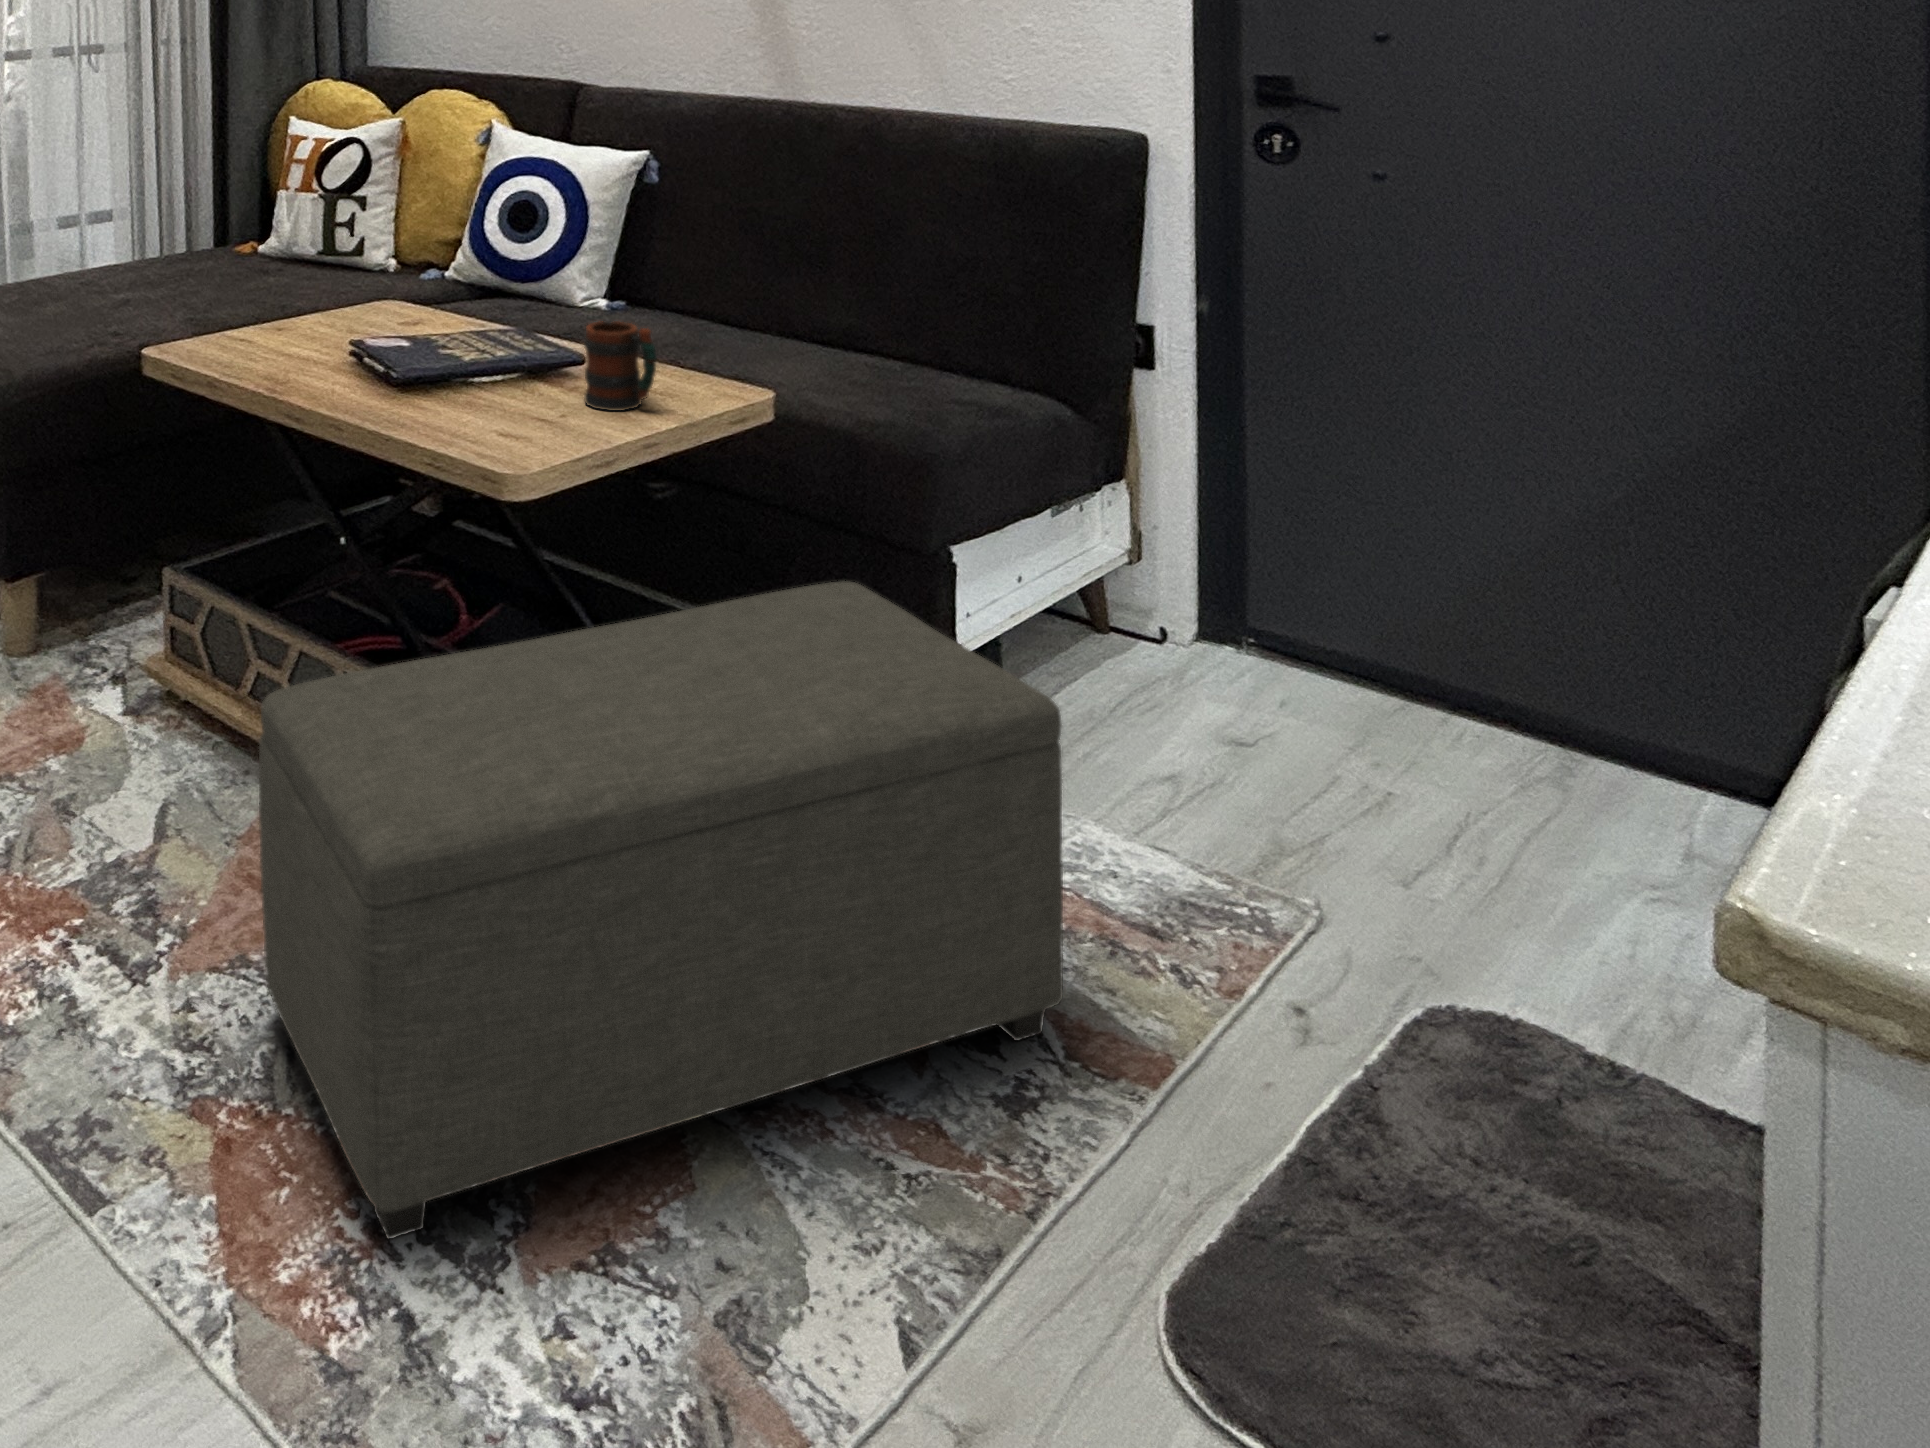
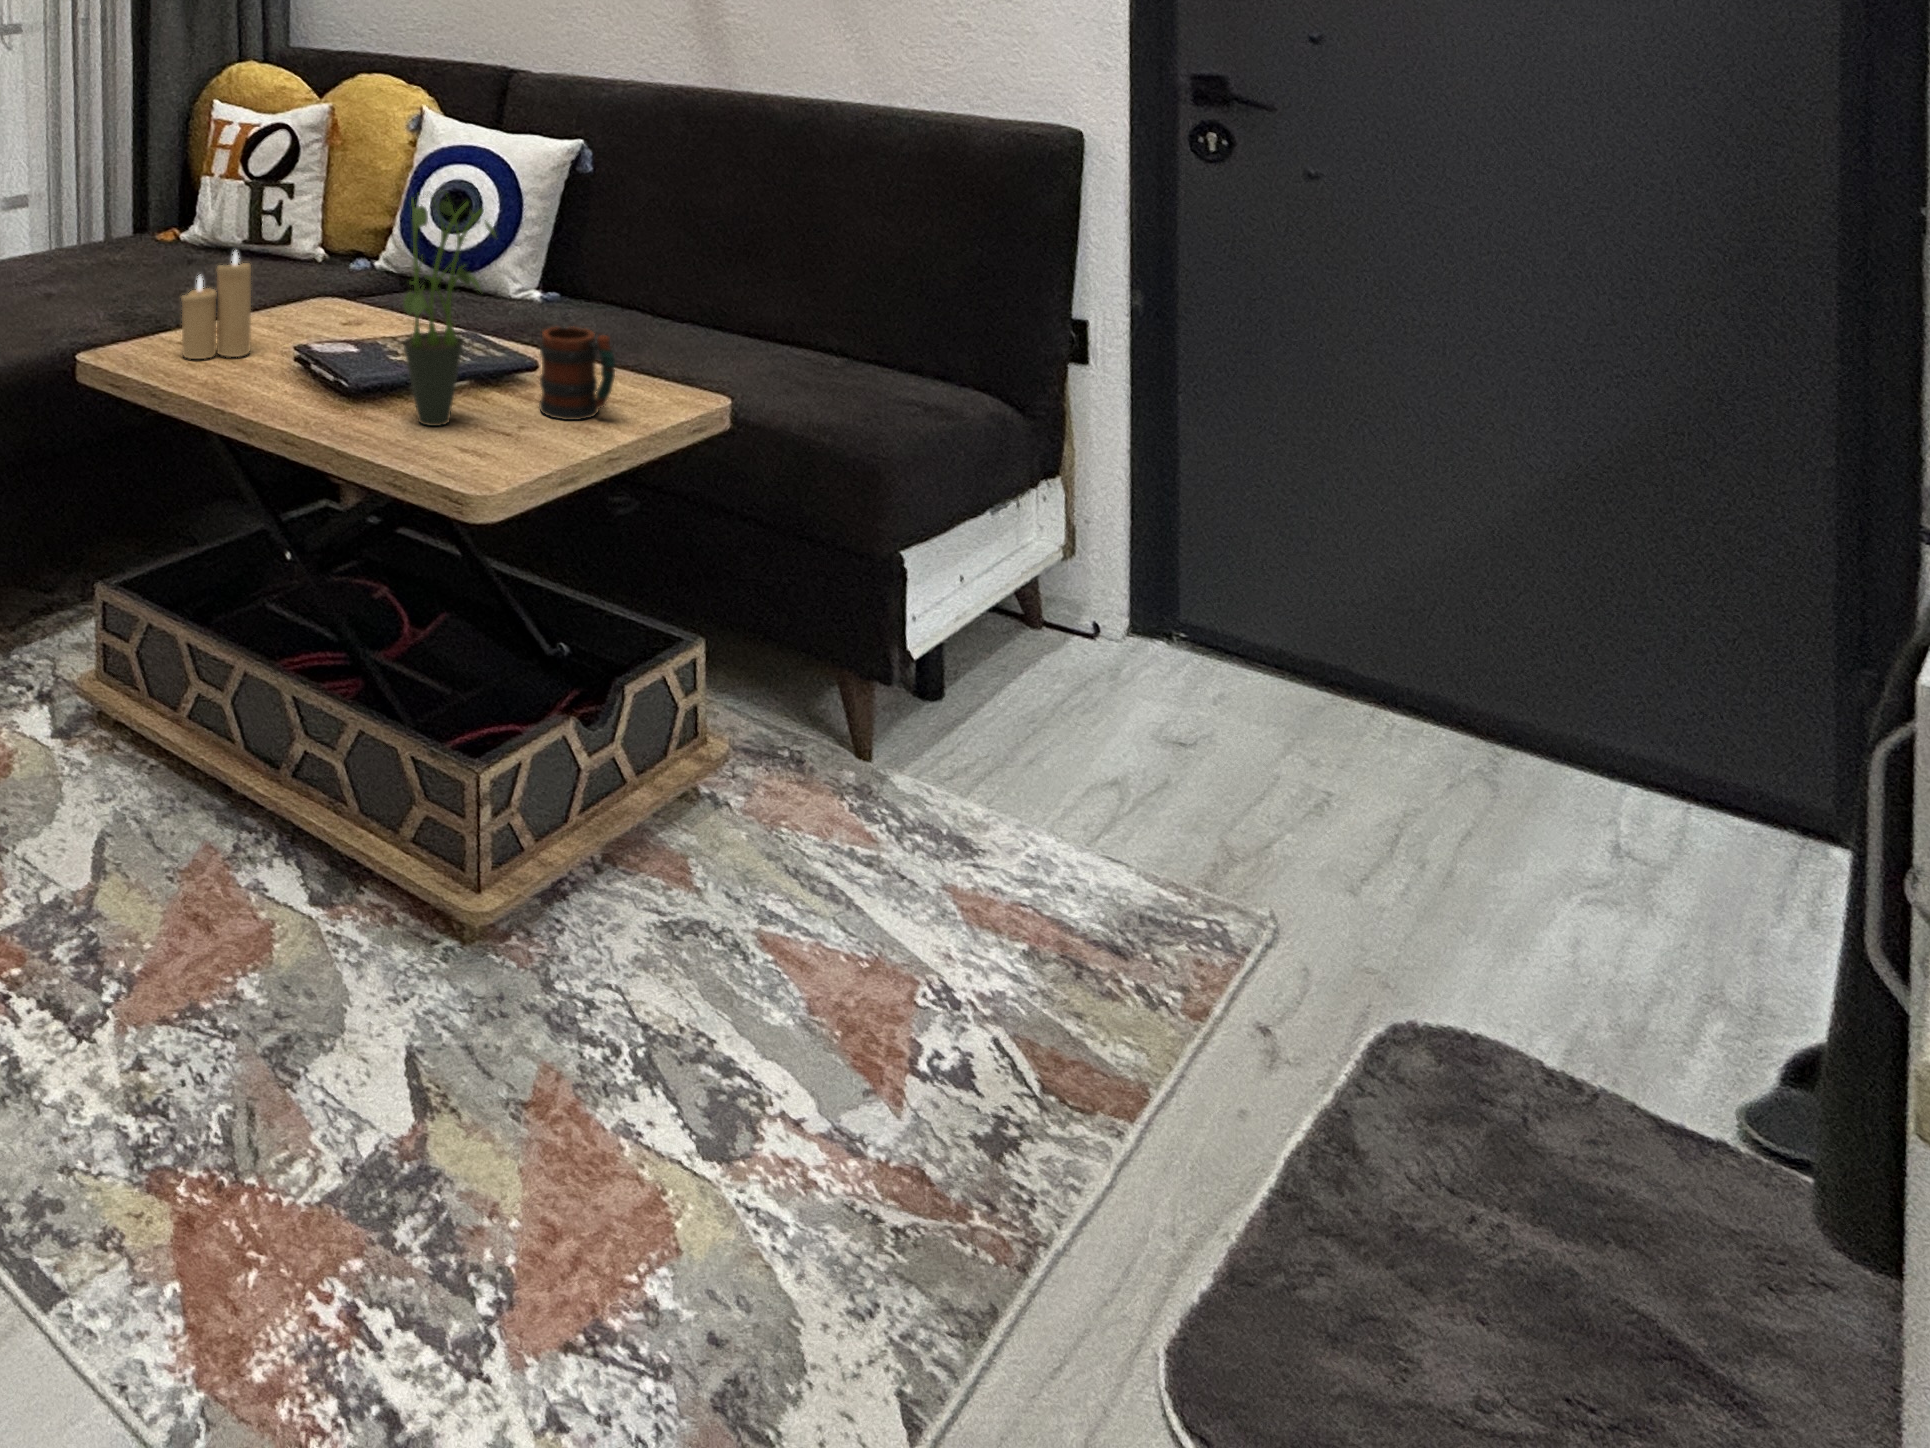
potted plant: none [448,187,539,415] -> present [403,195,496,426]
candle: none [243,251,310,355] -> present [181,251,251,359]
ottoman: present [259,581,1063,1239] -> none [219,598,1041,1326]

